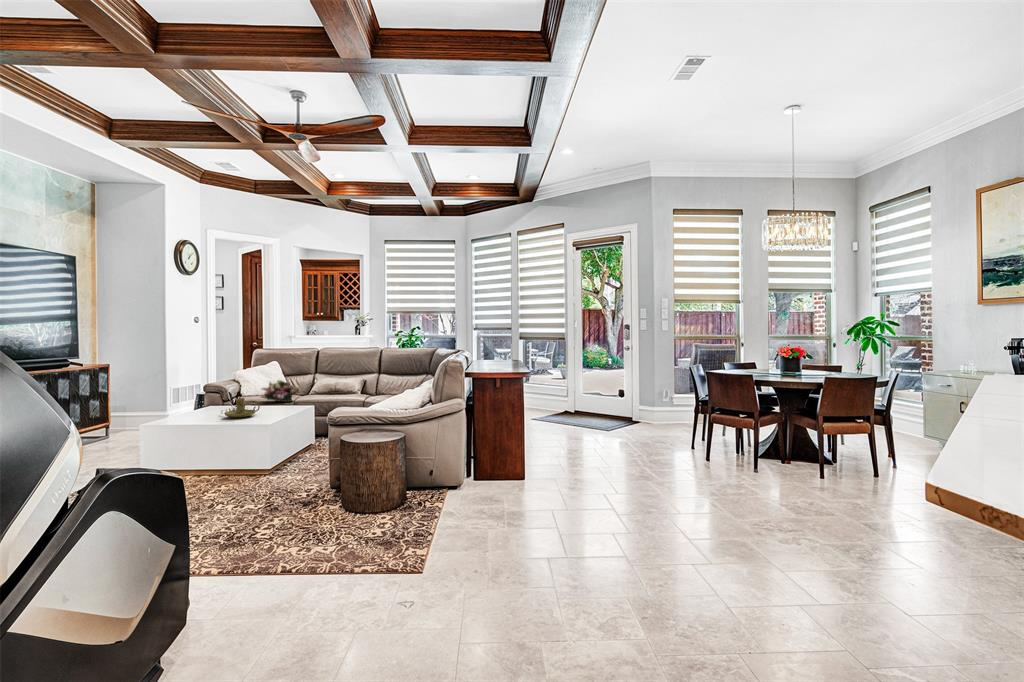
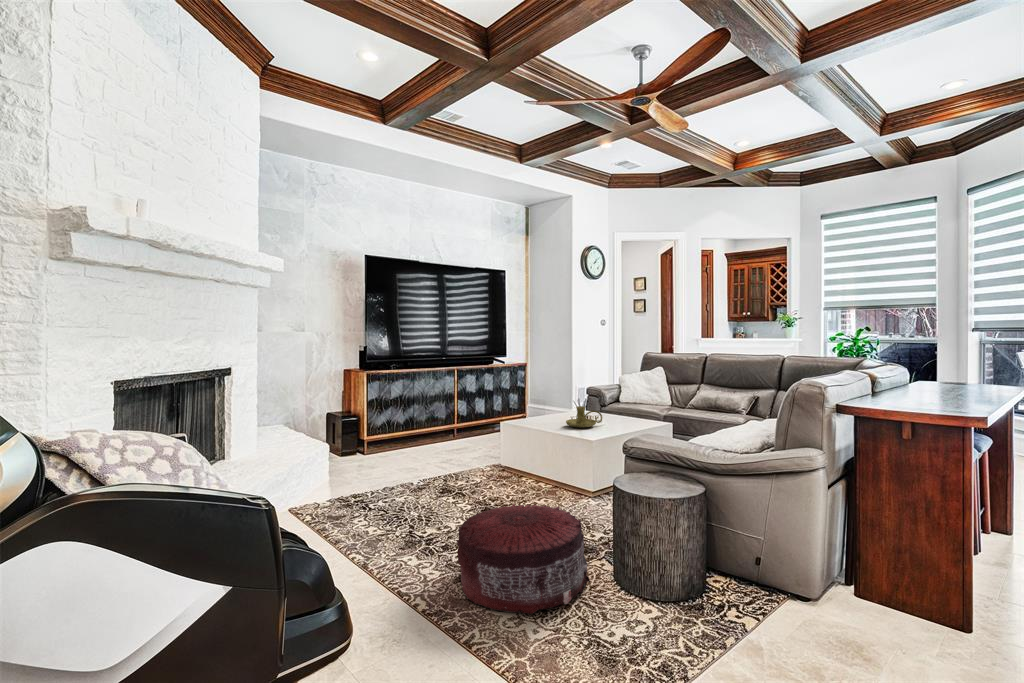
flower arrangement: present [260,379,299,402] -> none [625,387,668,414]
pouf: none [219,469,335,552] -> present [457,504,590,614]

